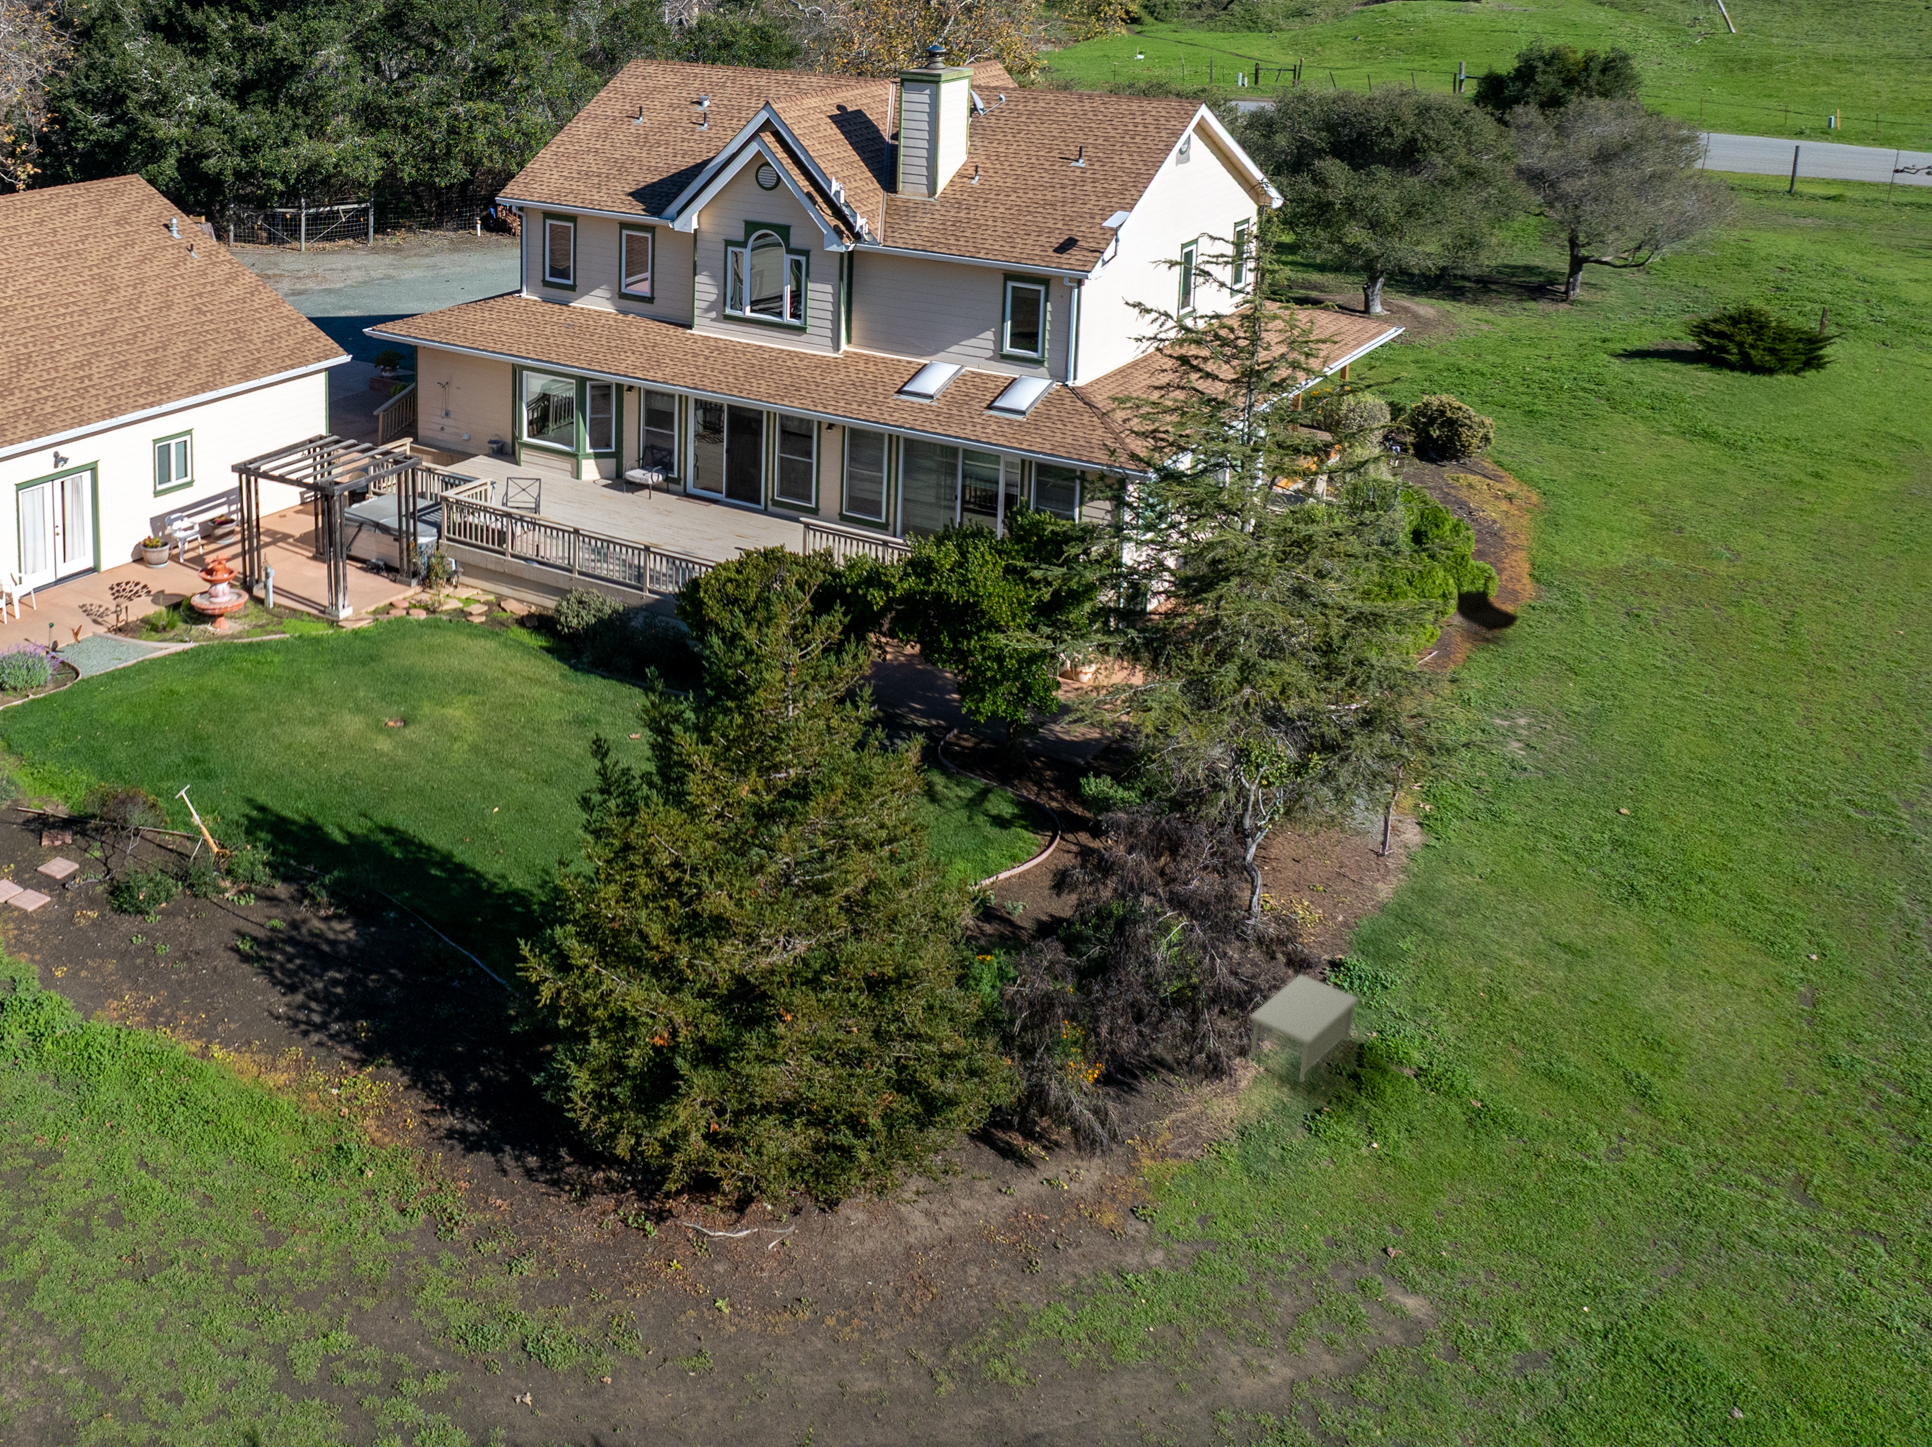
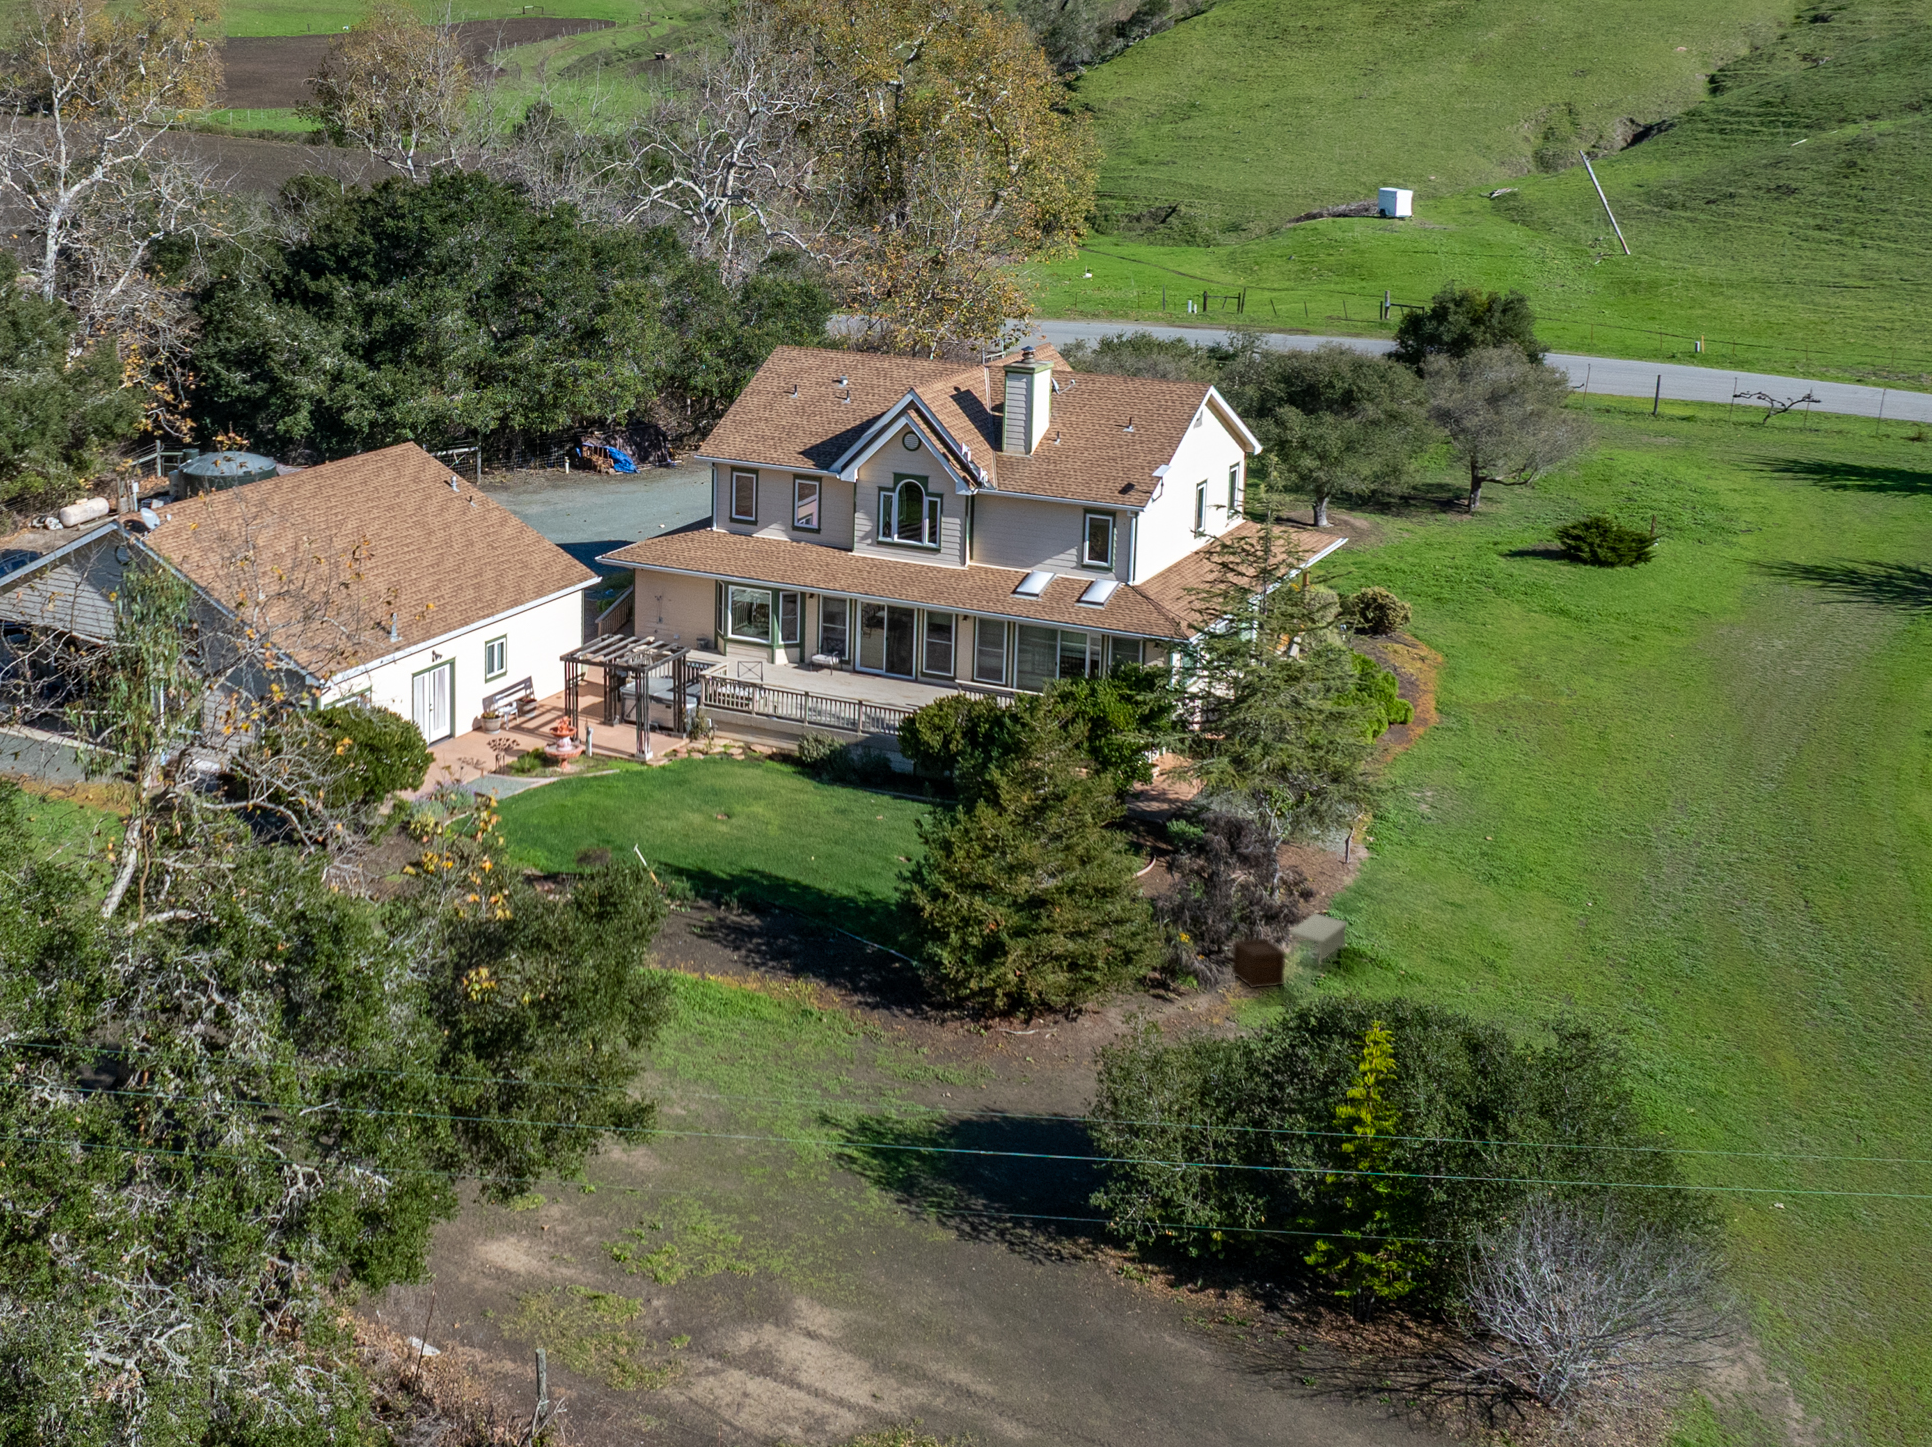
lounge chair: present [1456,590,1518,645] -> none [1396,714,1437,751]
wooden crate: none [1139,1035,1236,1132] -> present [1232,939,1286,987]

